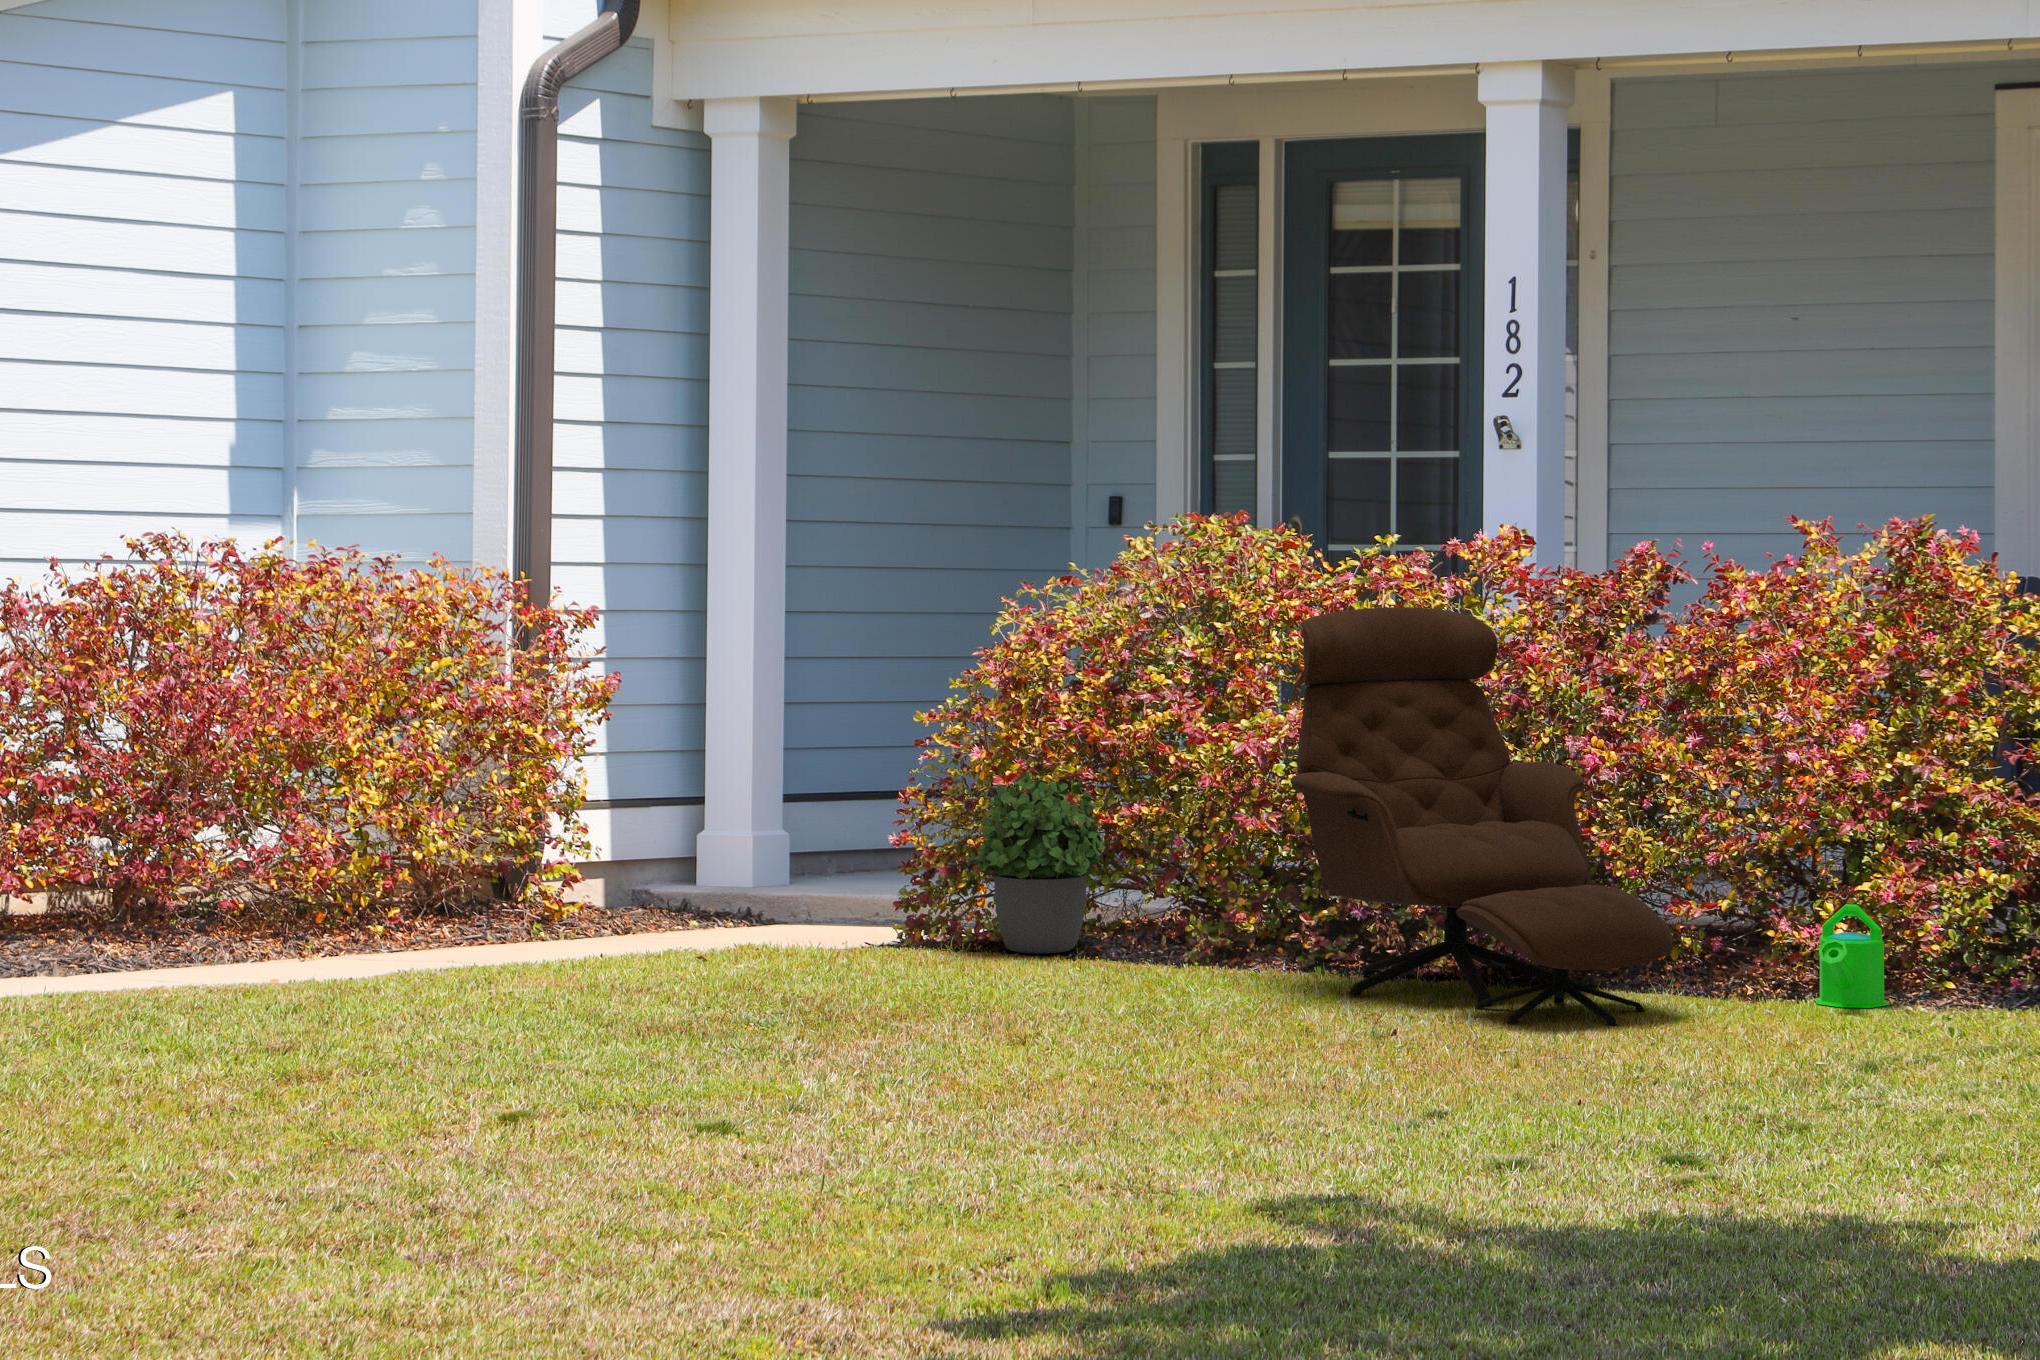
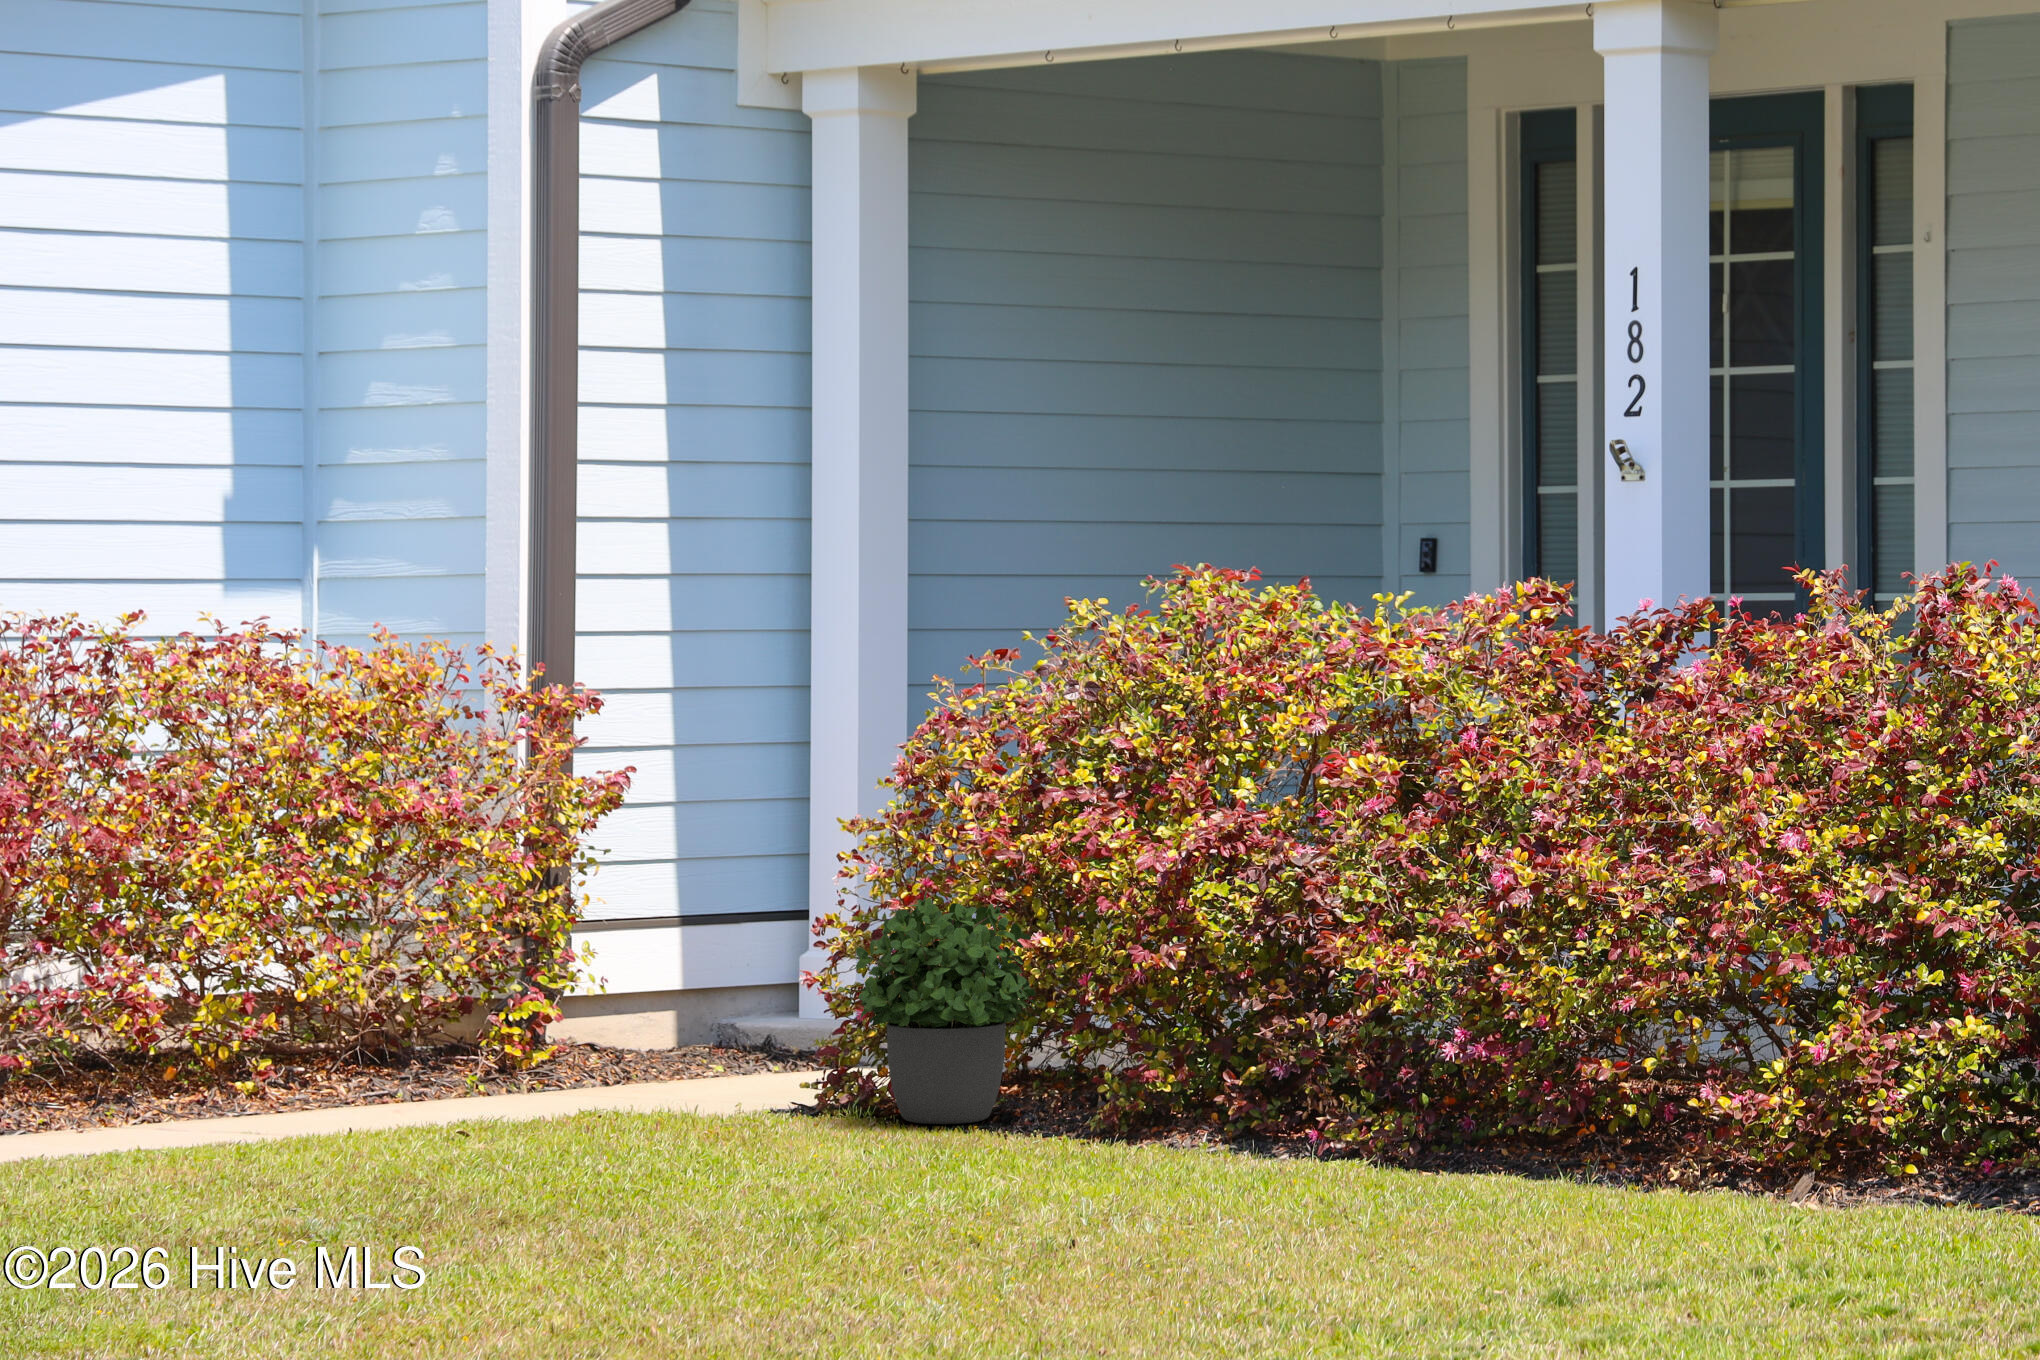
lounge chair: present [1290,607,1673,1025] -> none [1149,679,1555,1226]
watering can: present [1814,904,1890,1008] -> none [1761,1074,1882,1215]

